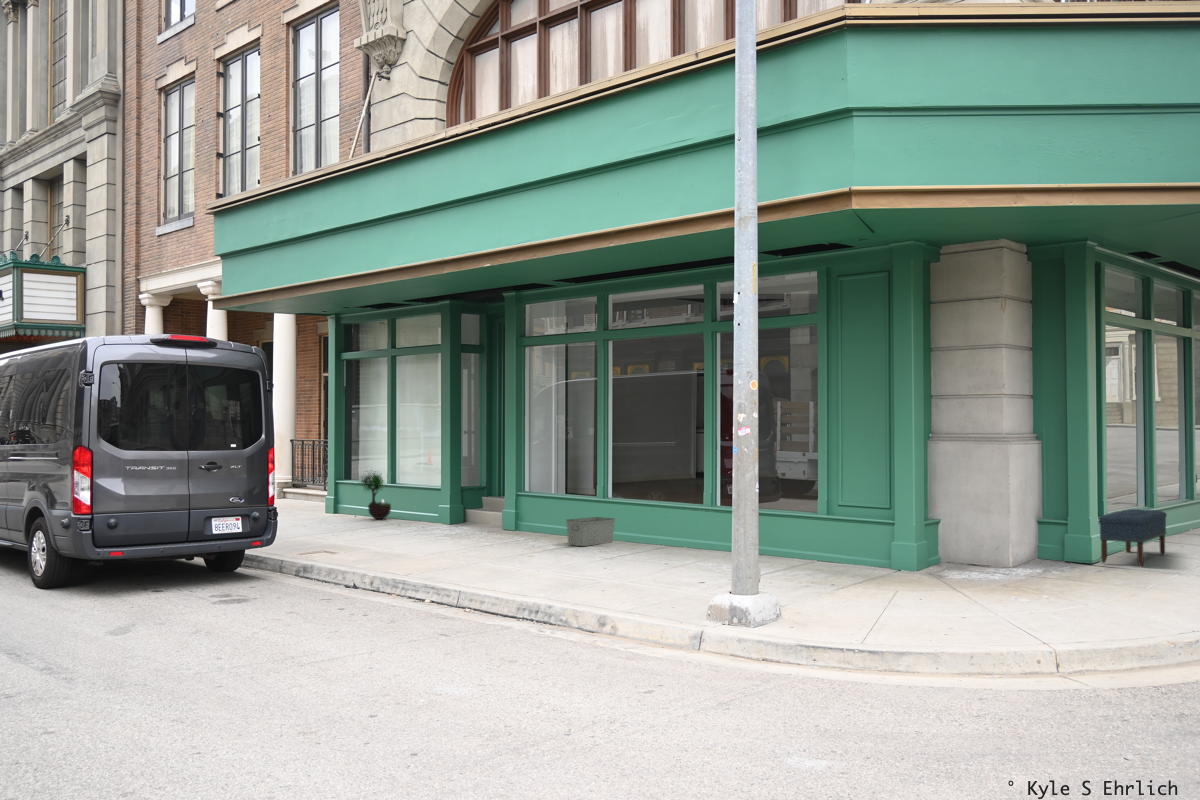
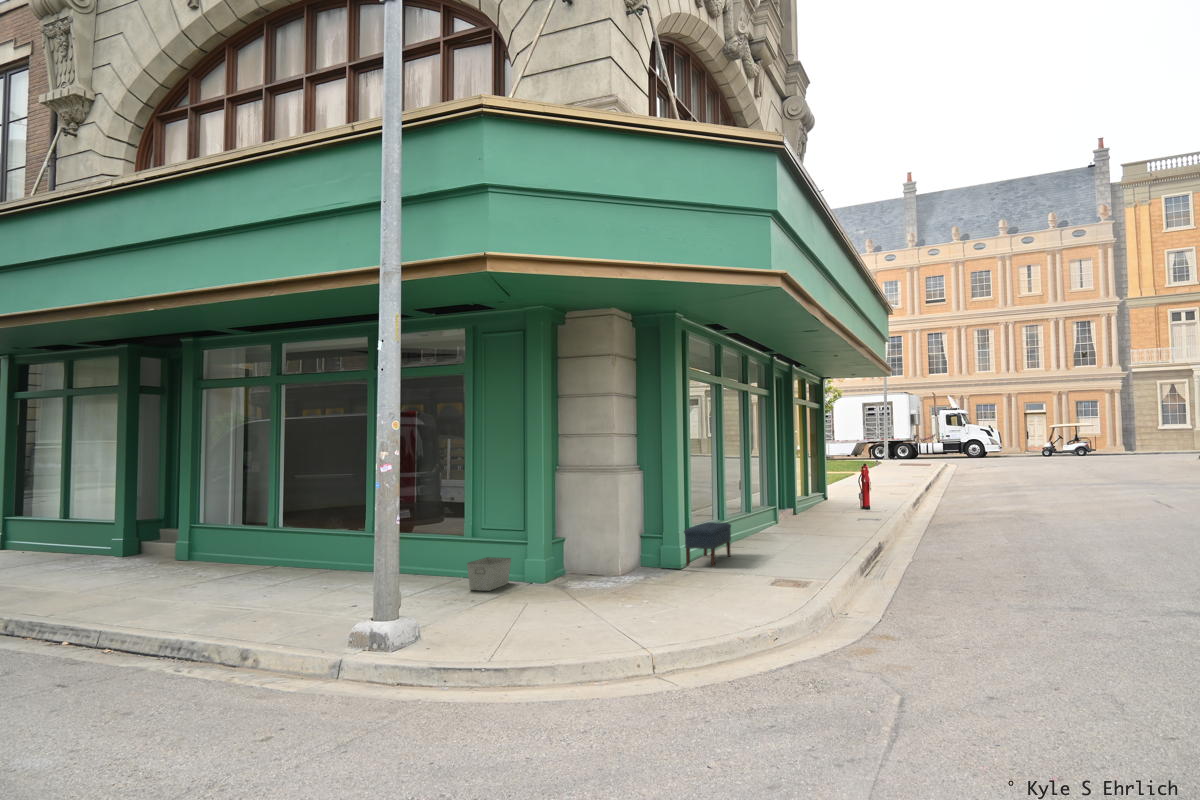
potted tree: present [361,473,391,519] -> none [24,506,65,557]
storage bin: present [566,517,615,546] -> present [467,557,511,591]

